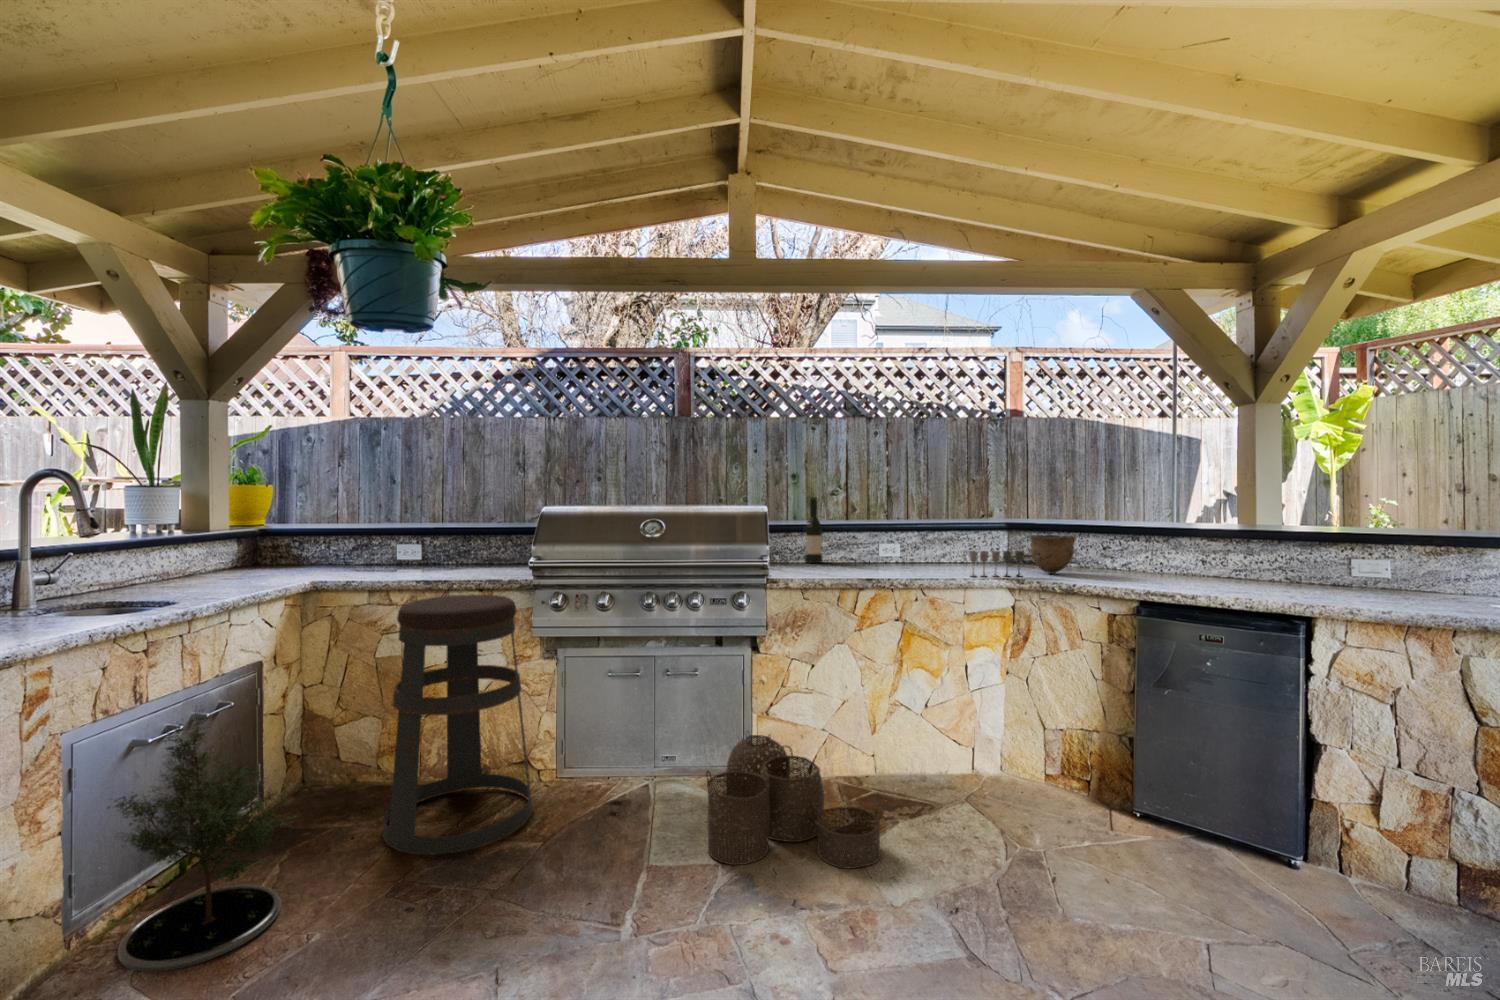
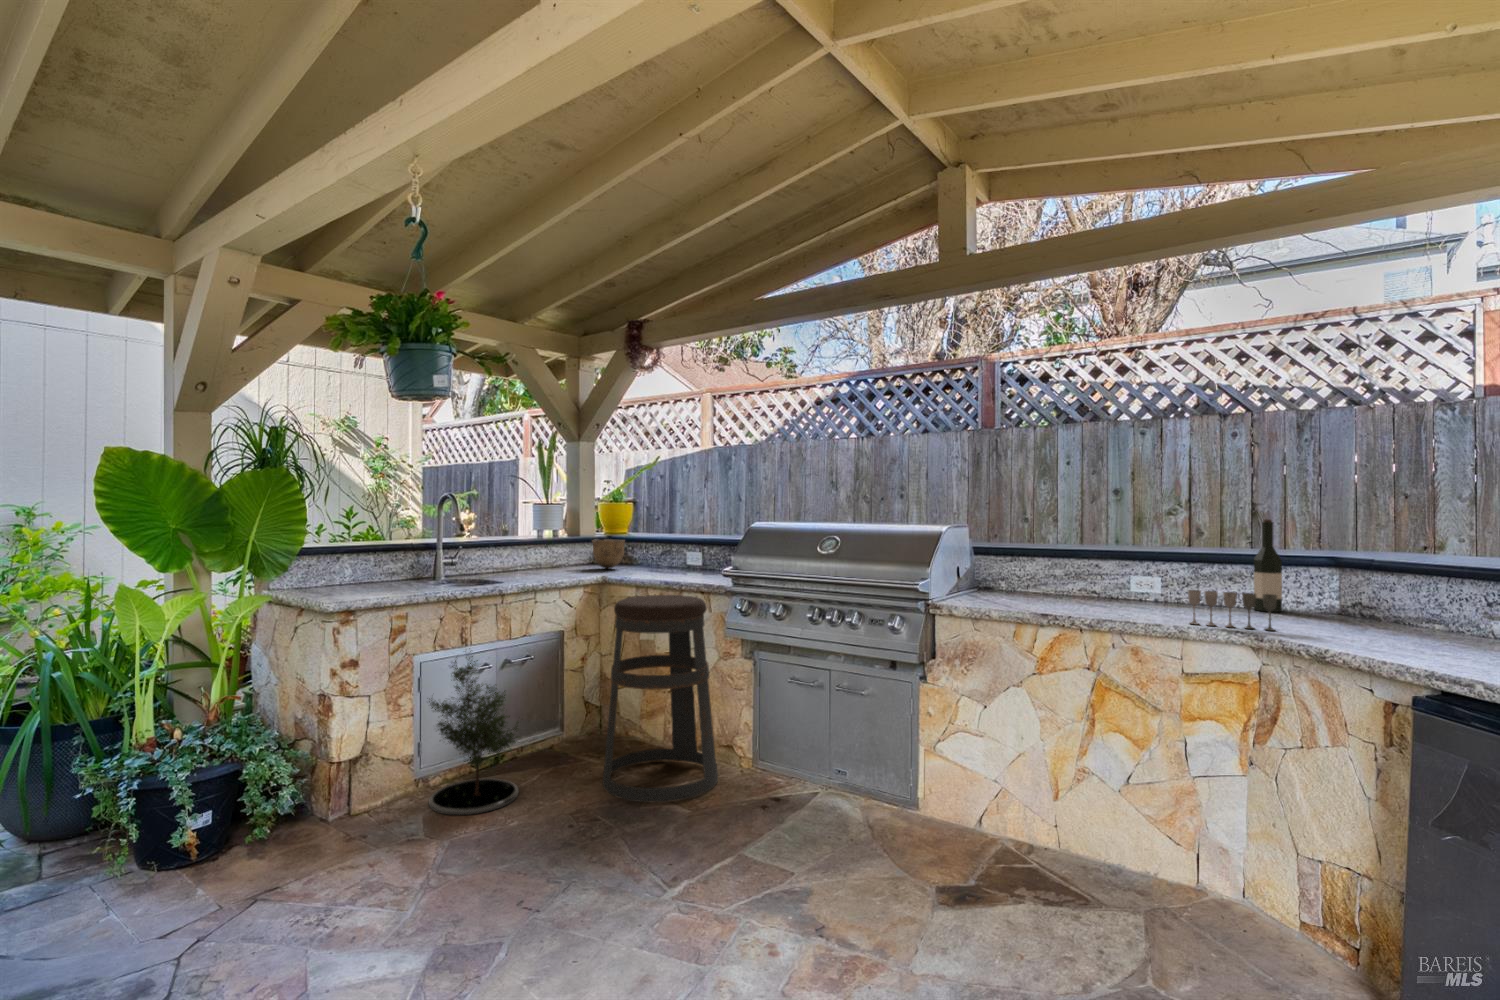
wine bottle: present [805,497,822,563] -> present [1254,519,1282,612]
bowl: present [1030,535,1077,574] -> present [592,539,625,569]
woven basket: present [706,732,882,869] -> none [795,762,961,926]

